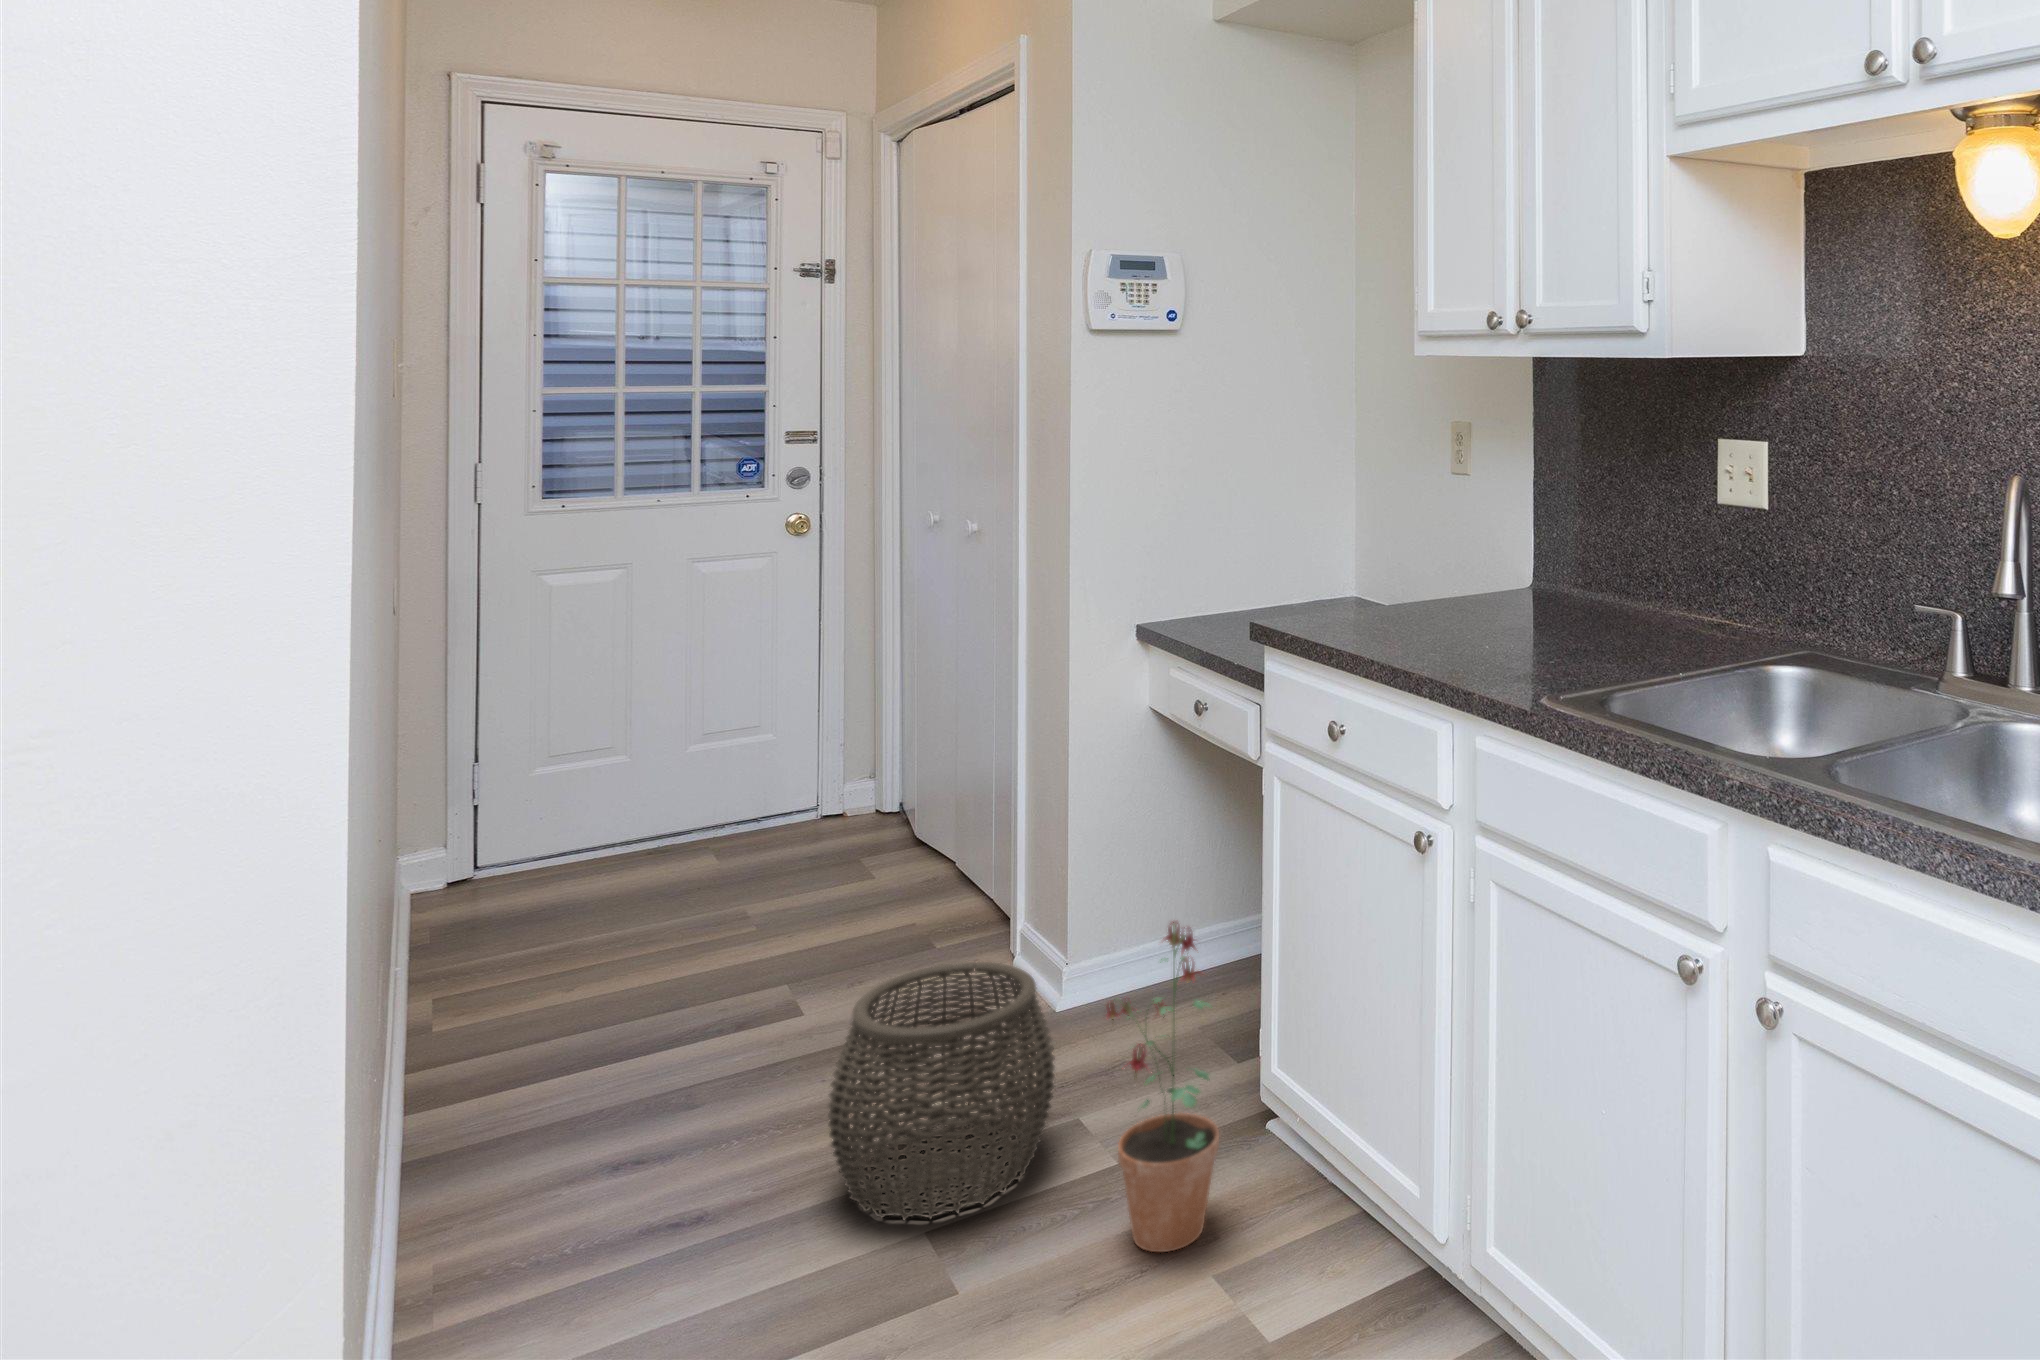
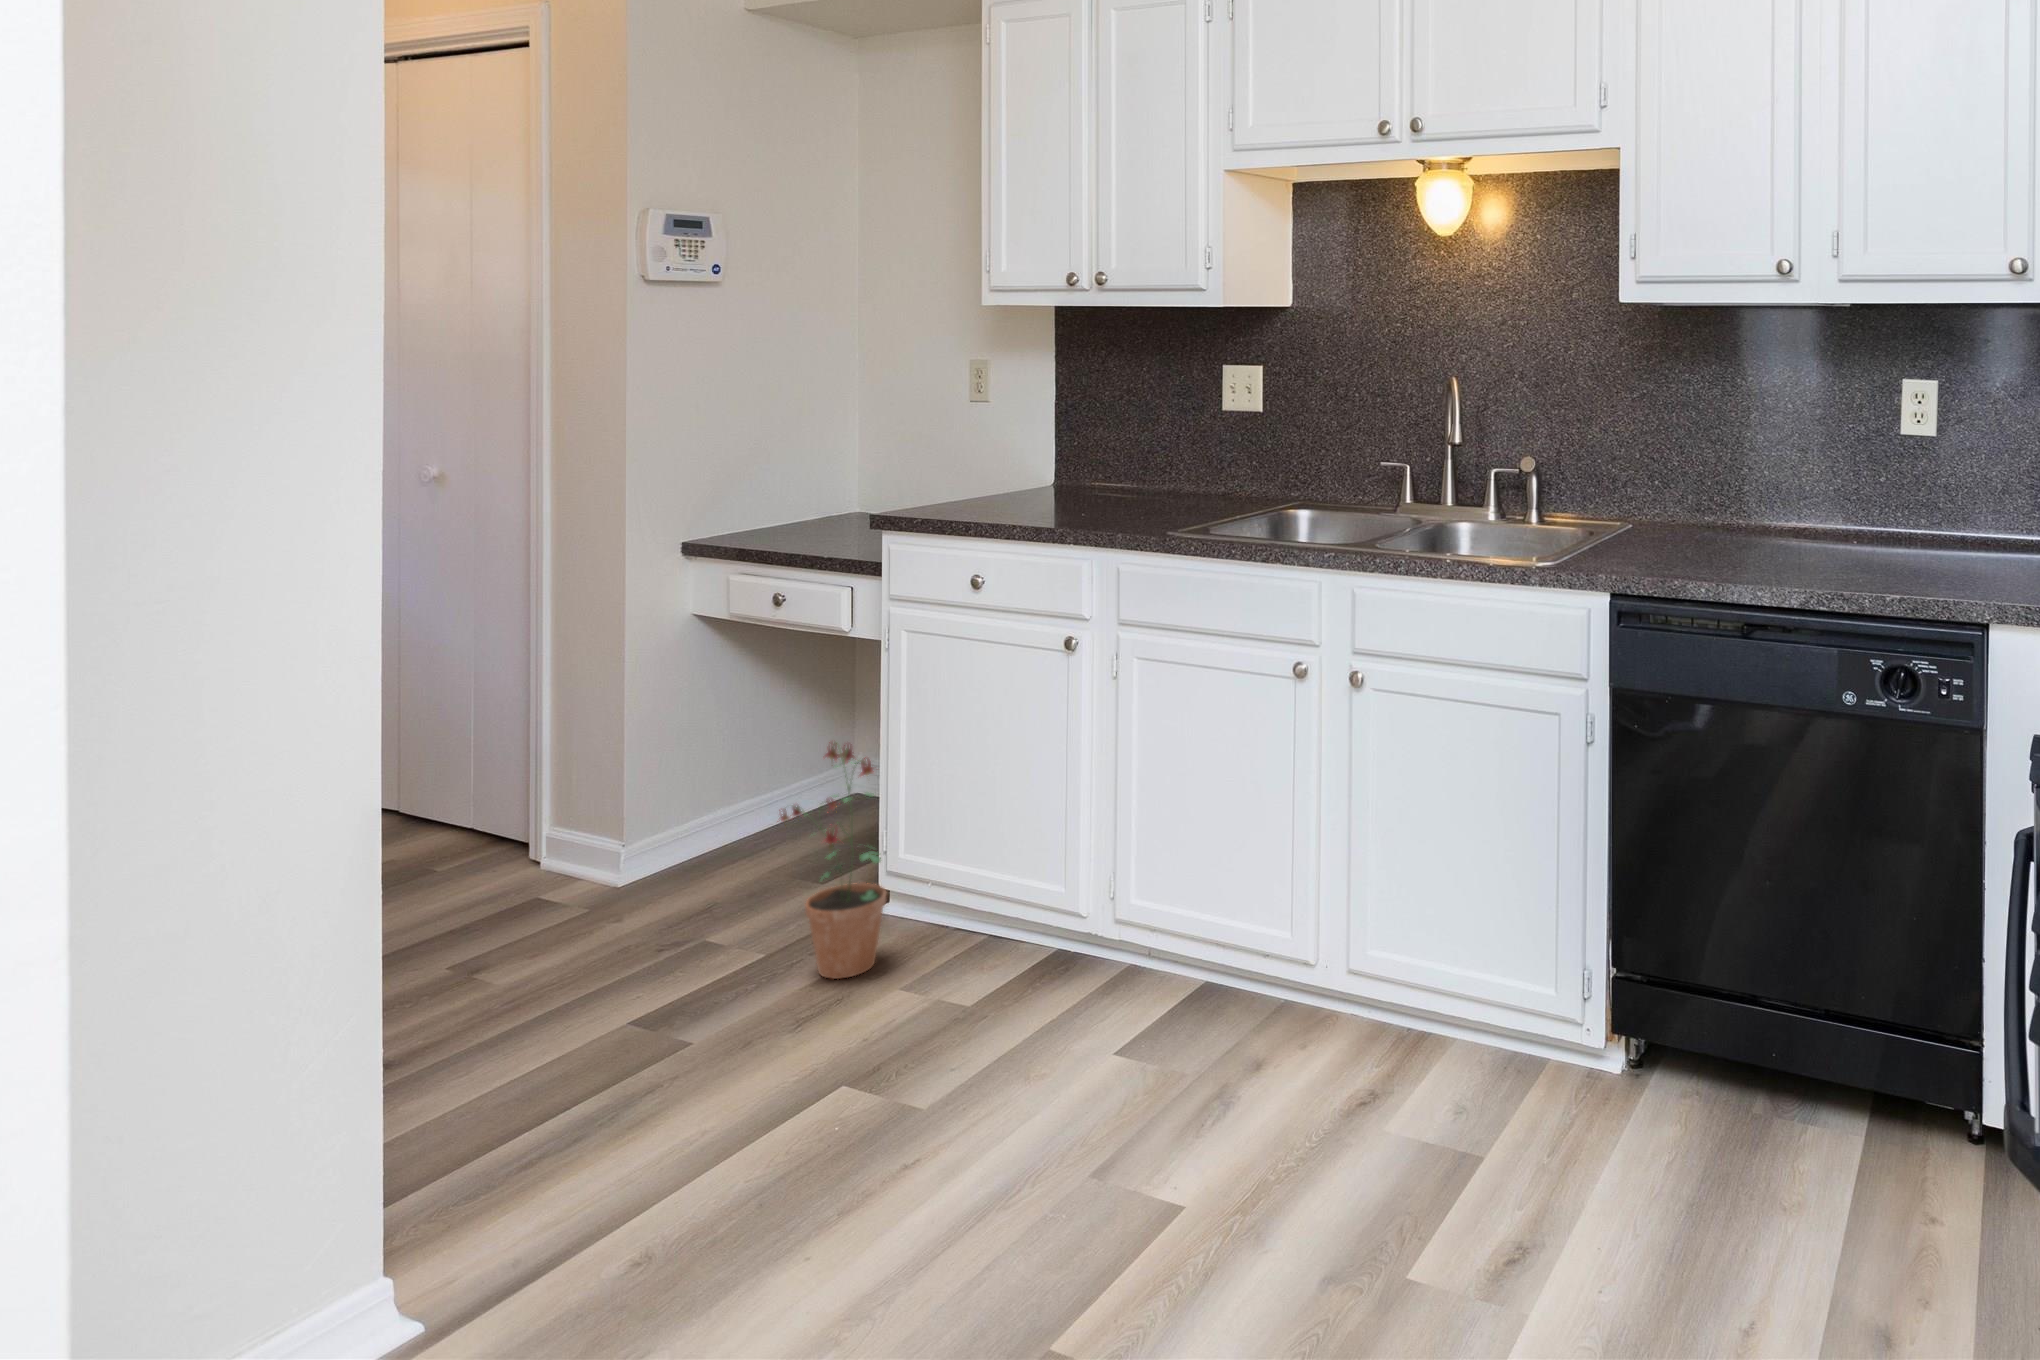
woven basket: present [828,962,1055,1220] -> none [512,811,713,1010]

